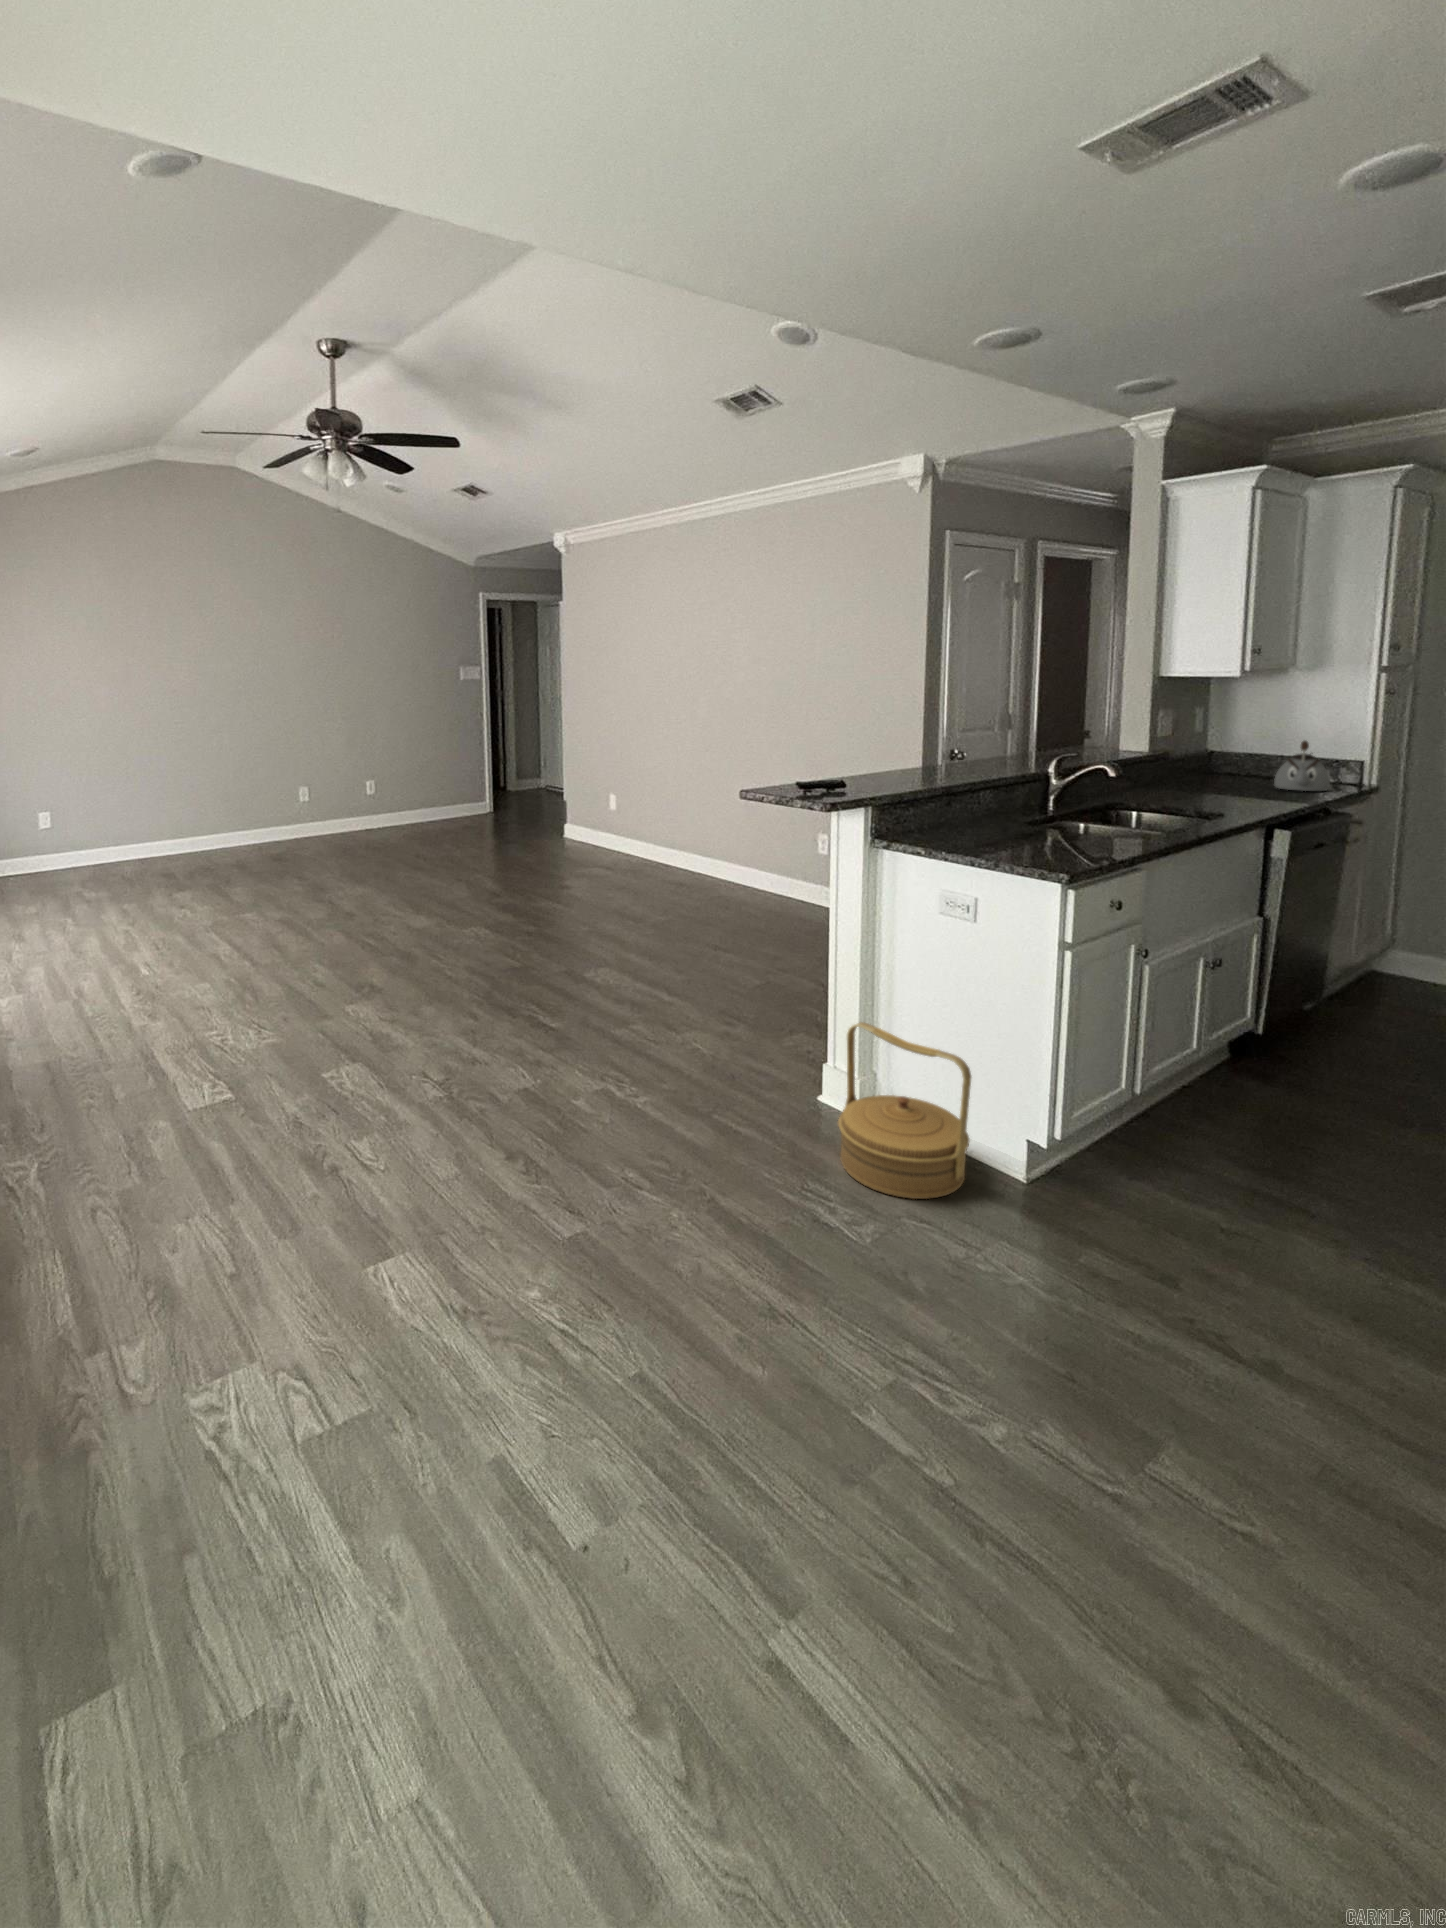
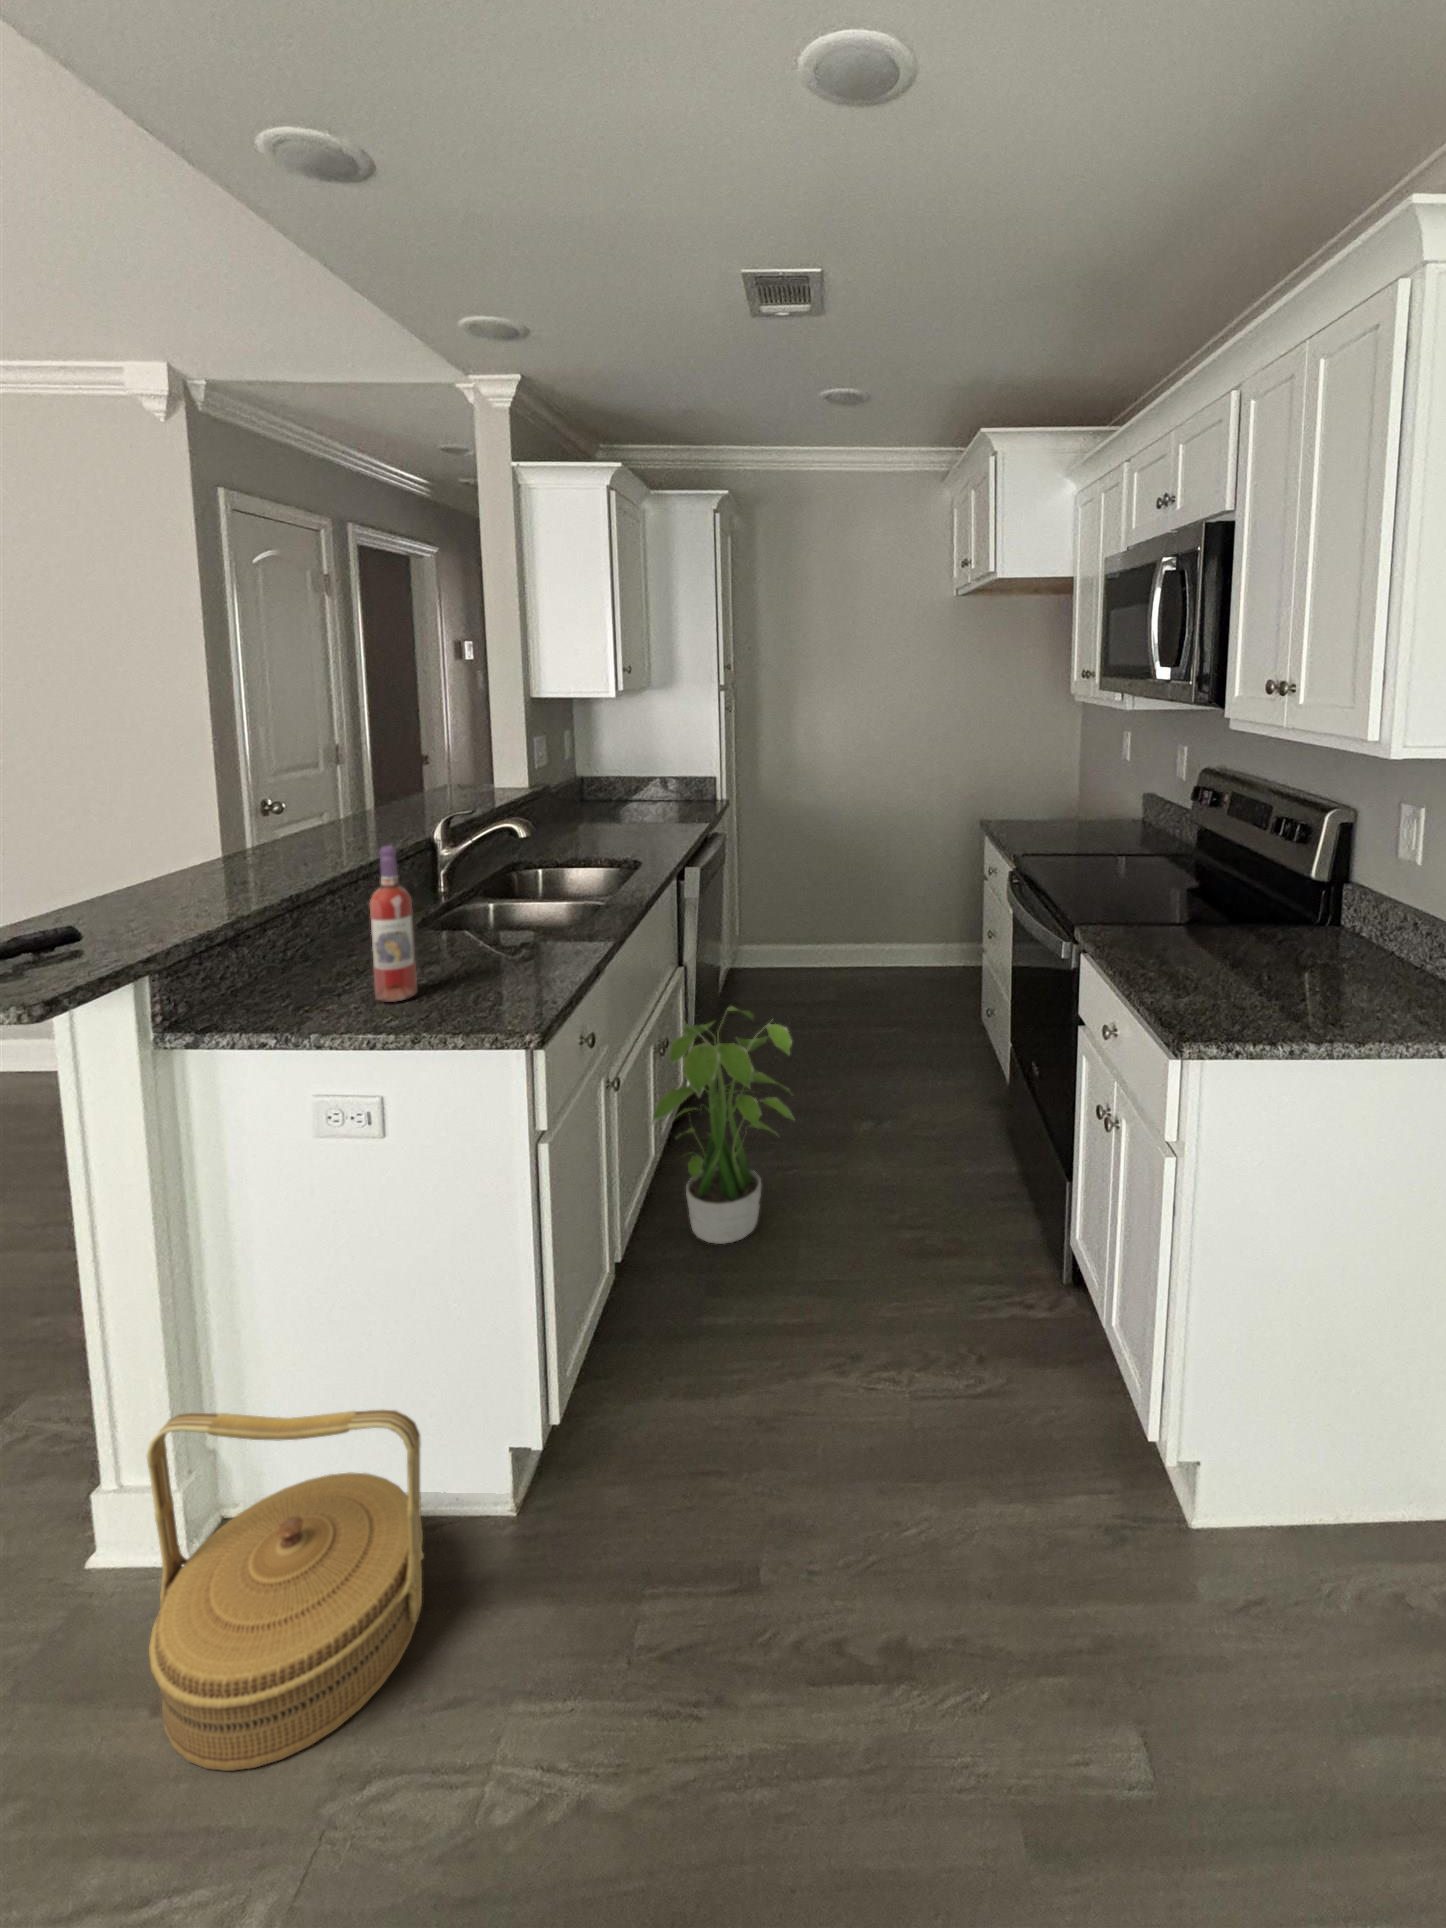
kettle: present [1274,741,1330,791] -> none [649,762,696,816]
wine bottle: none [984,755,1012,851] -> present [370,845,417,1002]
potted plant: none [1188,937,1348,1138] -> present [651,1006,794,1244]

